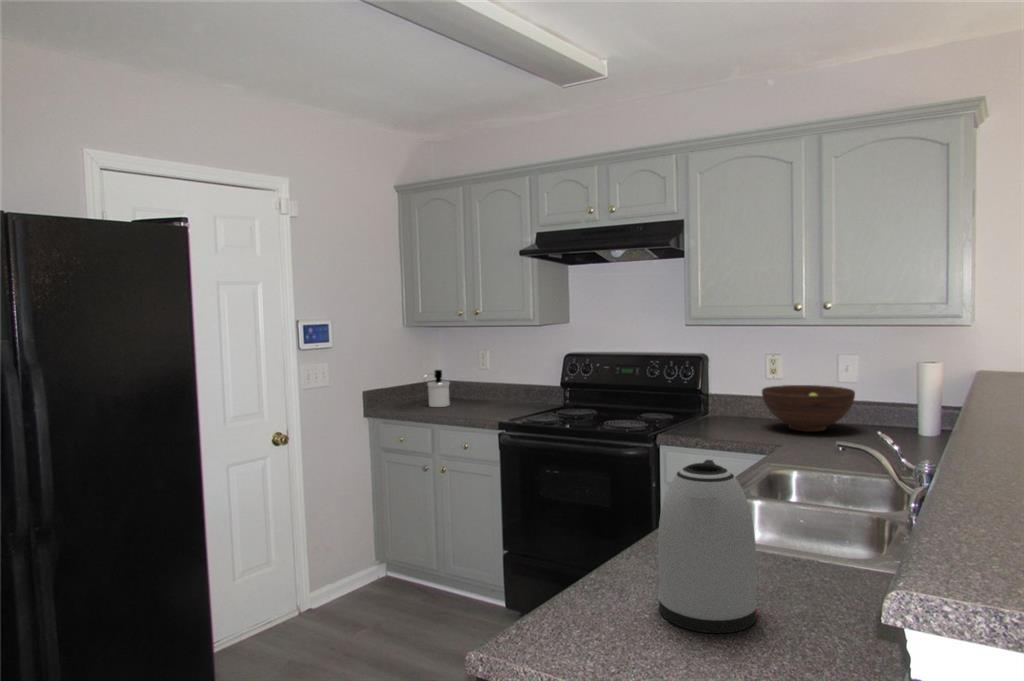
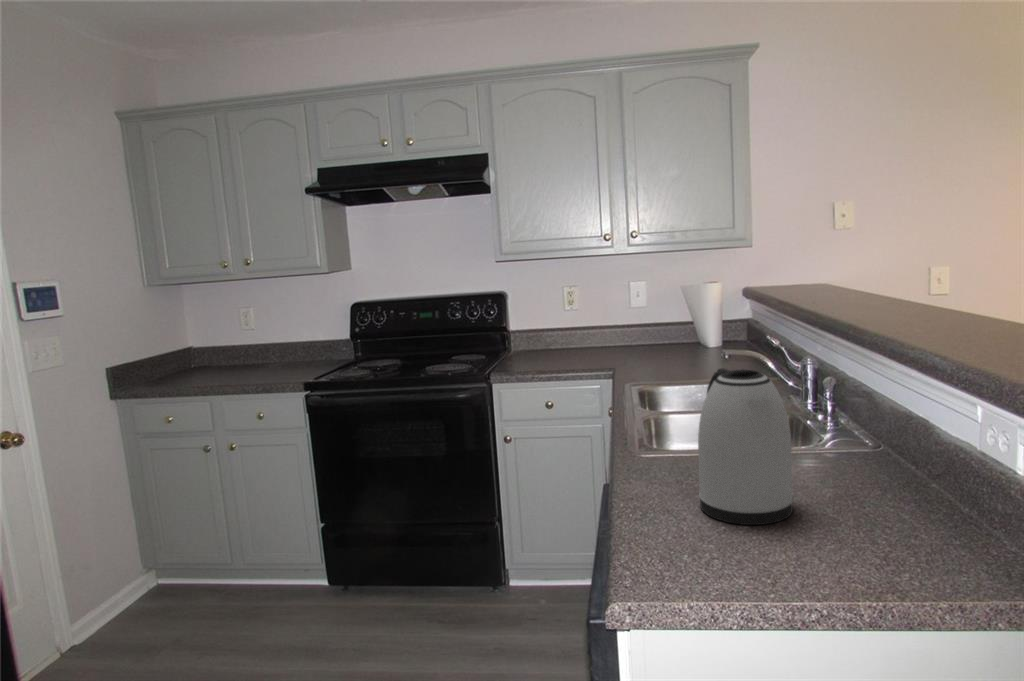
soap dispenser: present [424,370,450,407] -> none [187,333,220,378]
fruit bowl: present [762,385,855,432] -> none [571,311,651,354]

